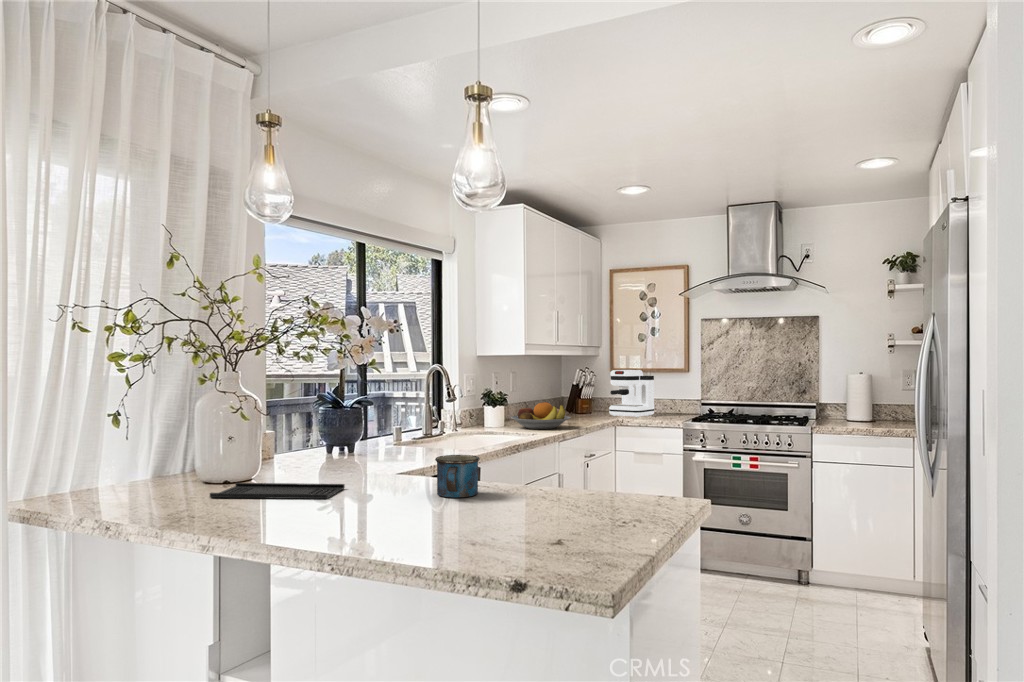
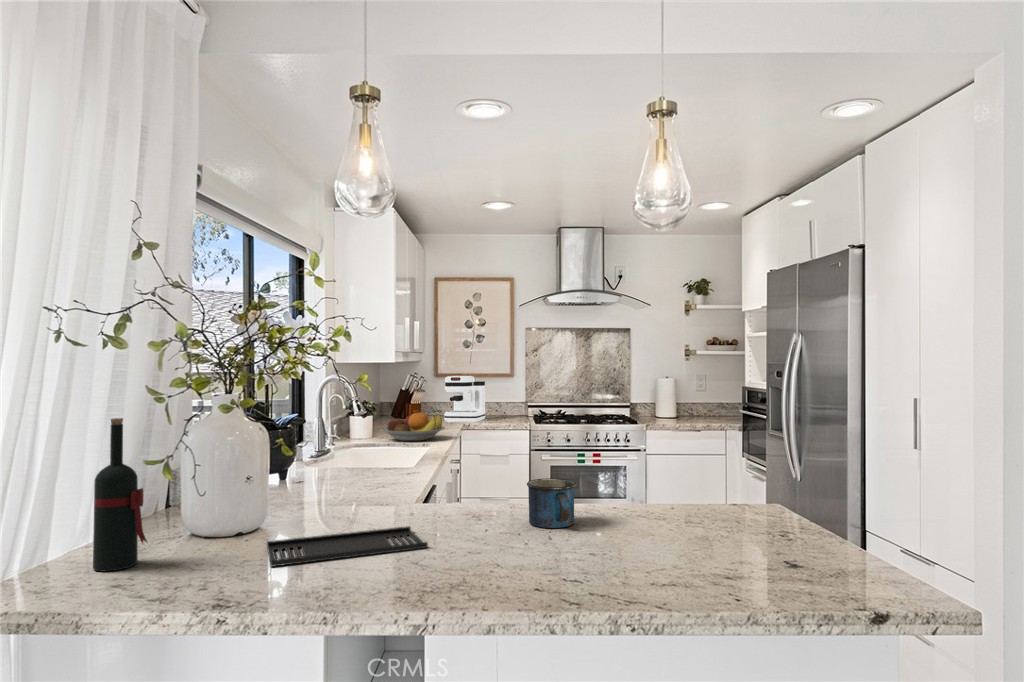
wine bottle: none [125,386,157,490] -> present [93,418,147,571]

